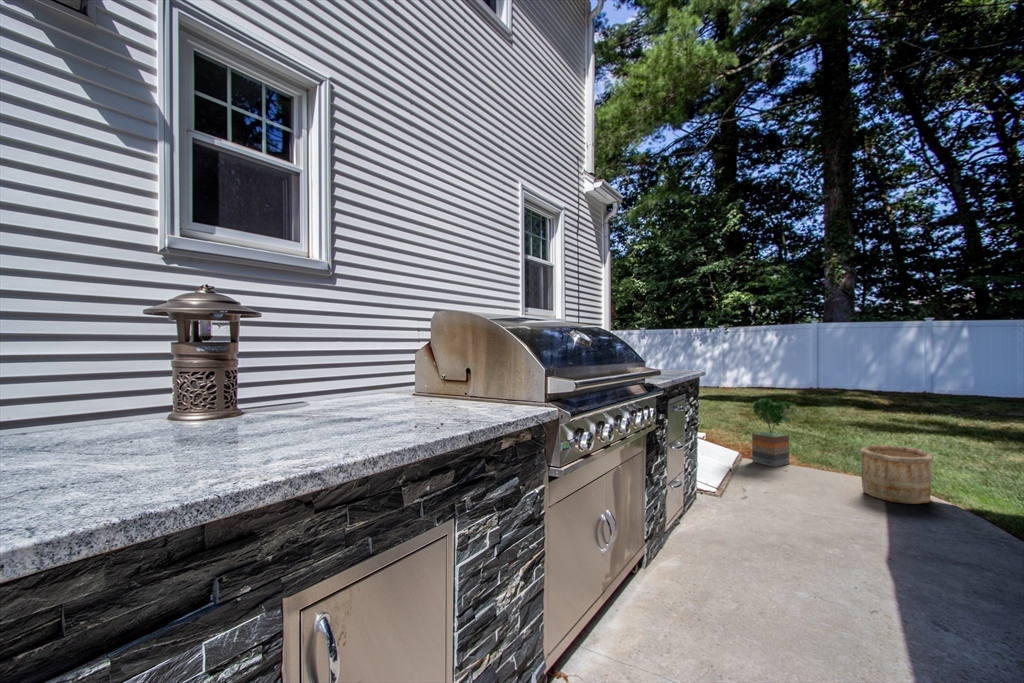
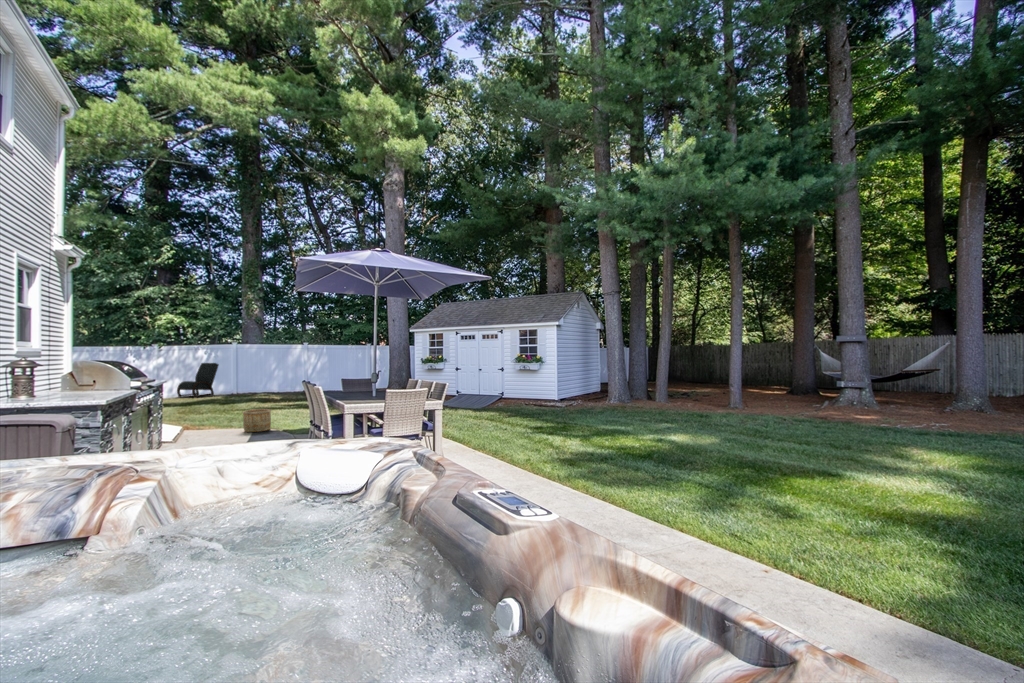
lounge chair: none [743,348,793,391] -> present [177,363,219,398]
potted tree: present [752,398,796,467] -> none [189,394,216,431]

